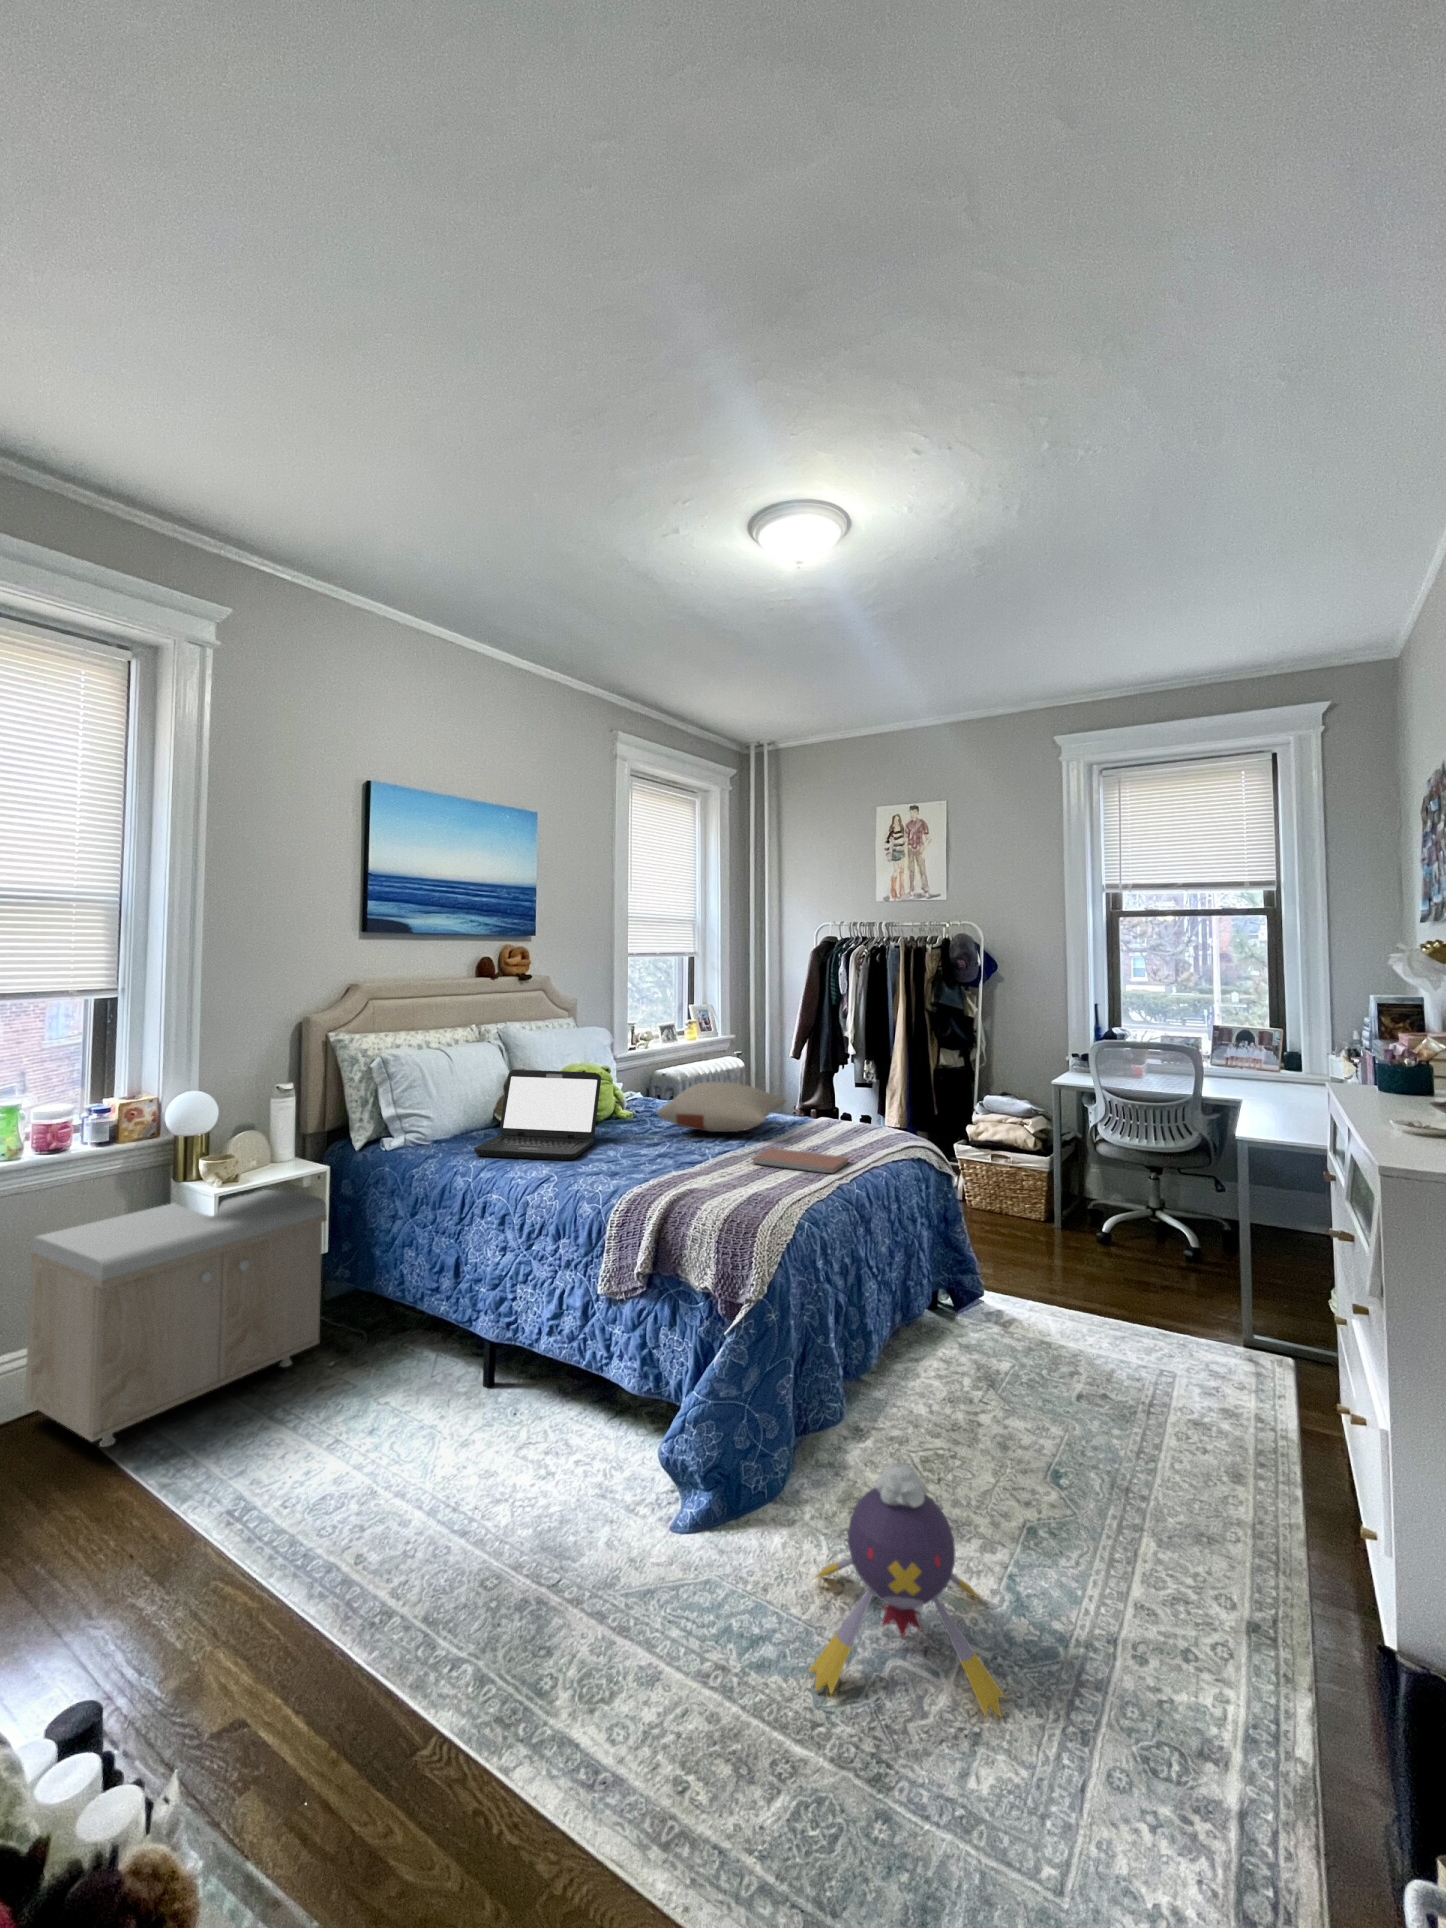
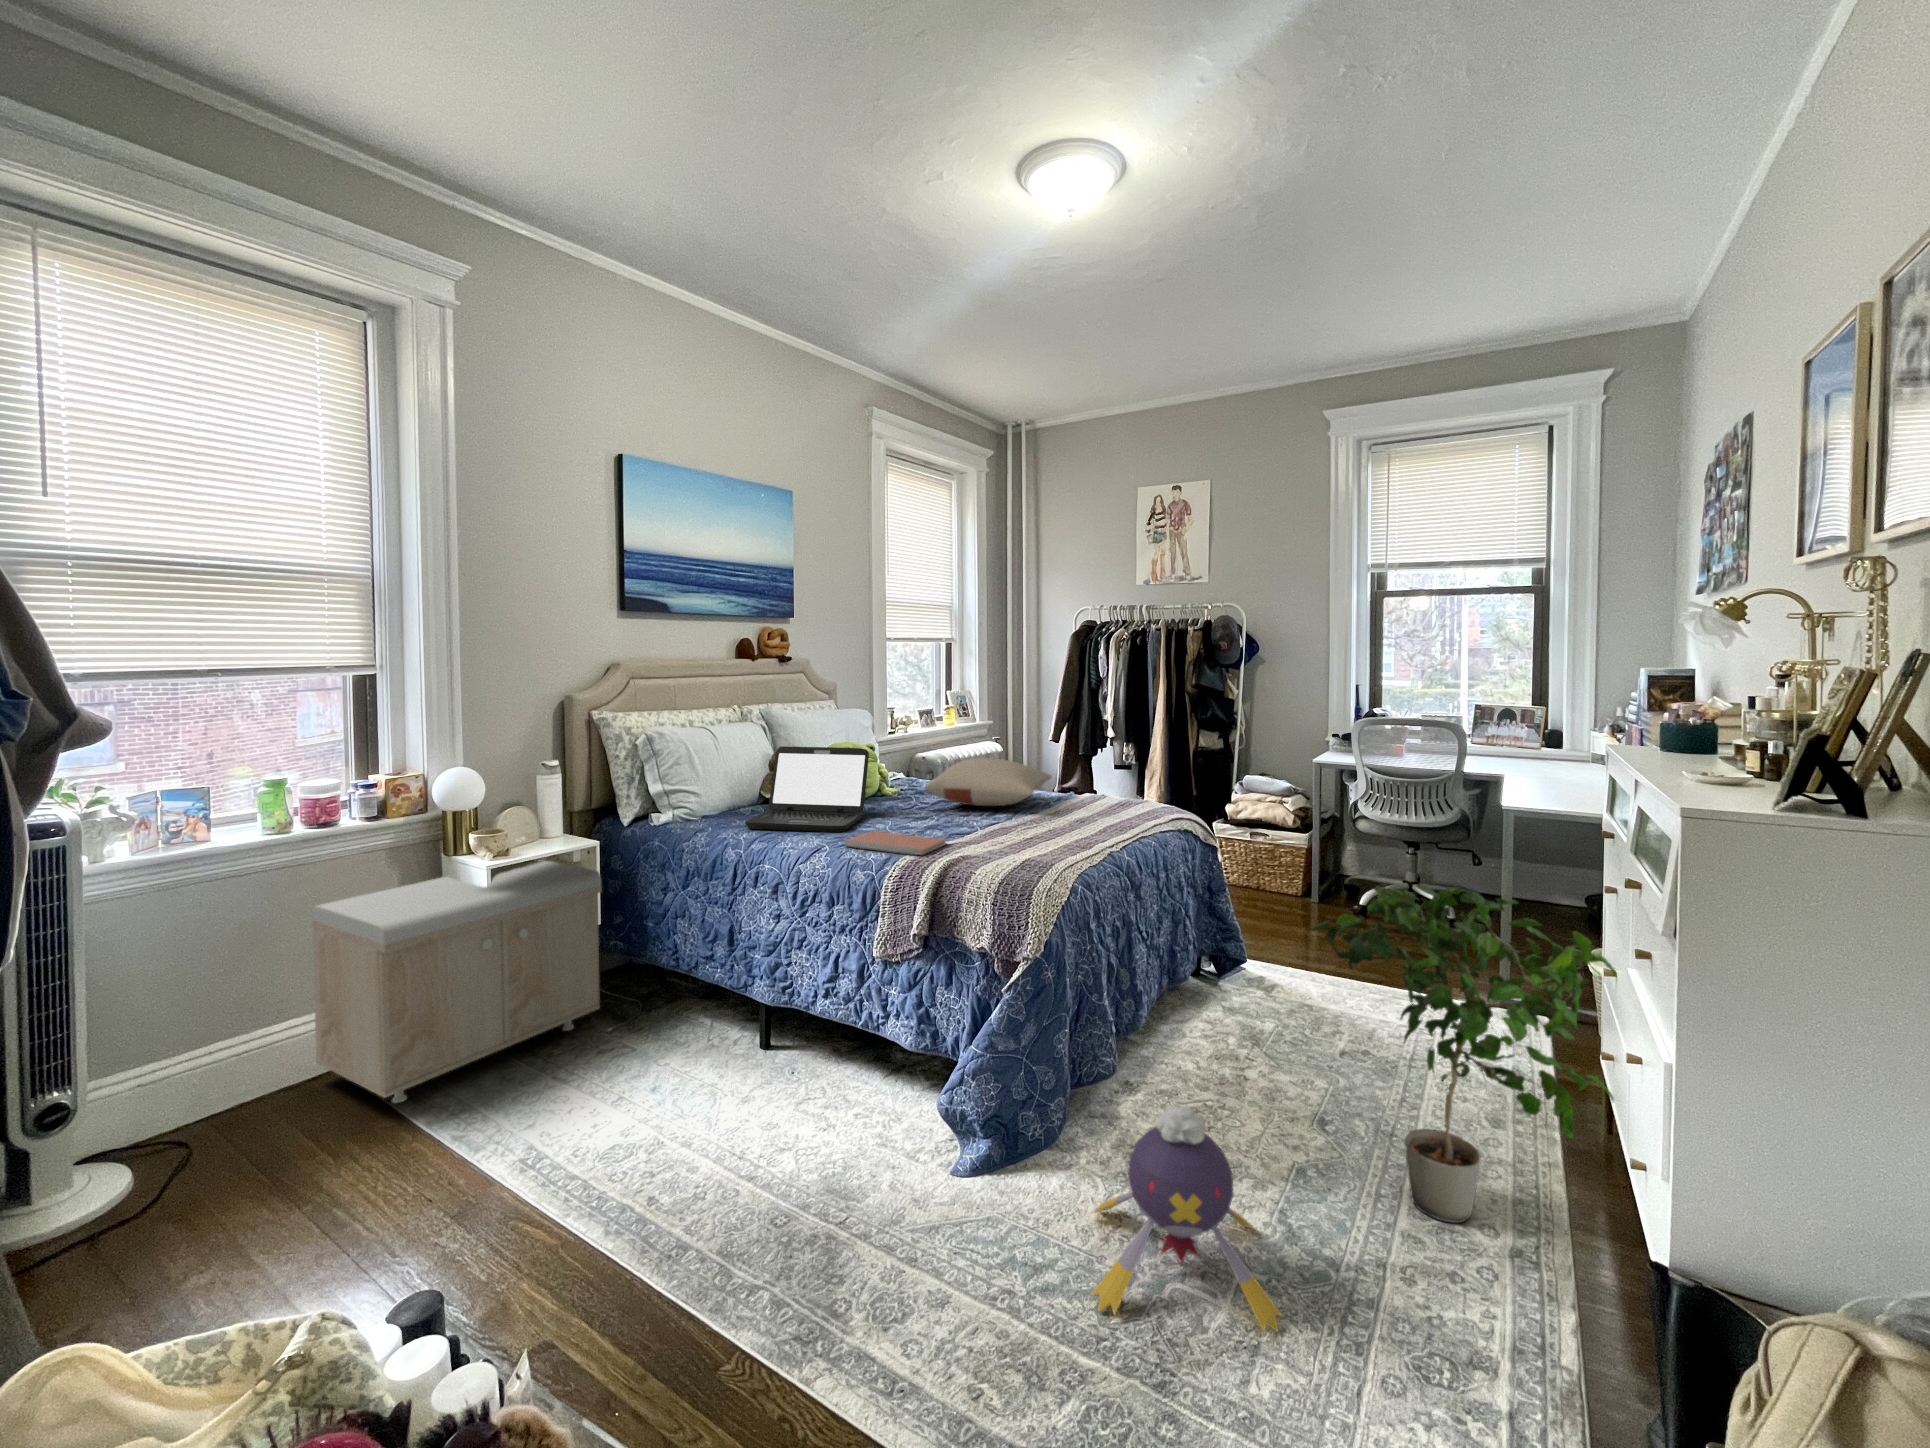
notebook: present [752,1148,848,1173] -> present [845,831,946,855]
potted plant: none [1035,1228,1340,1593] -> present [1311,884,1616,1223]

